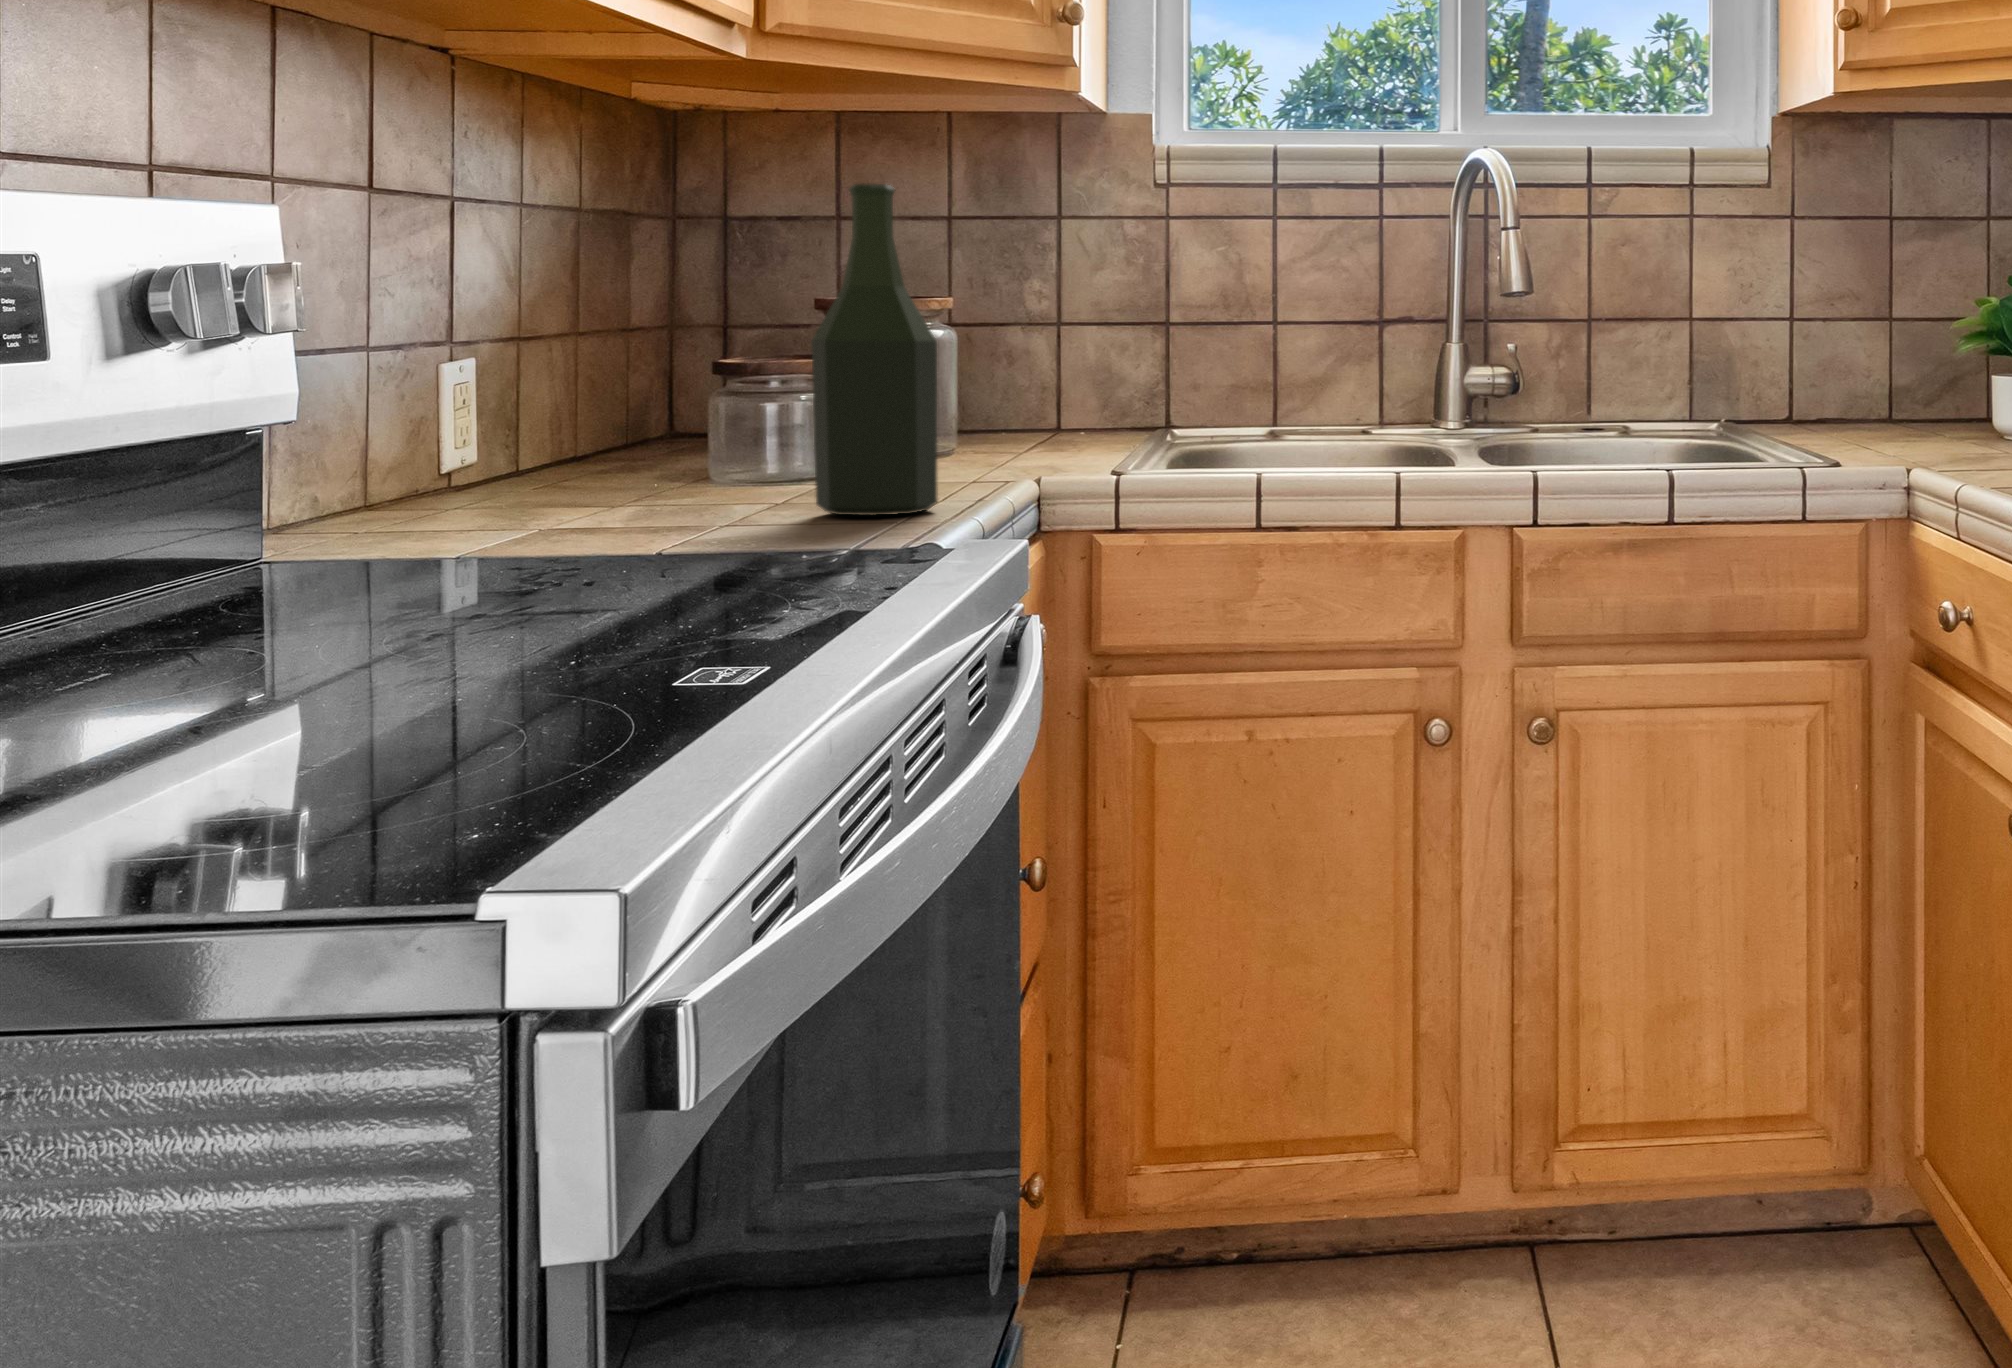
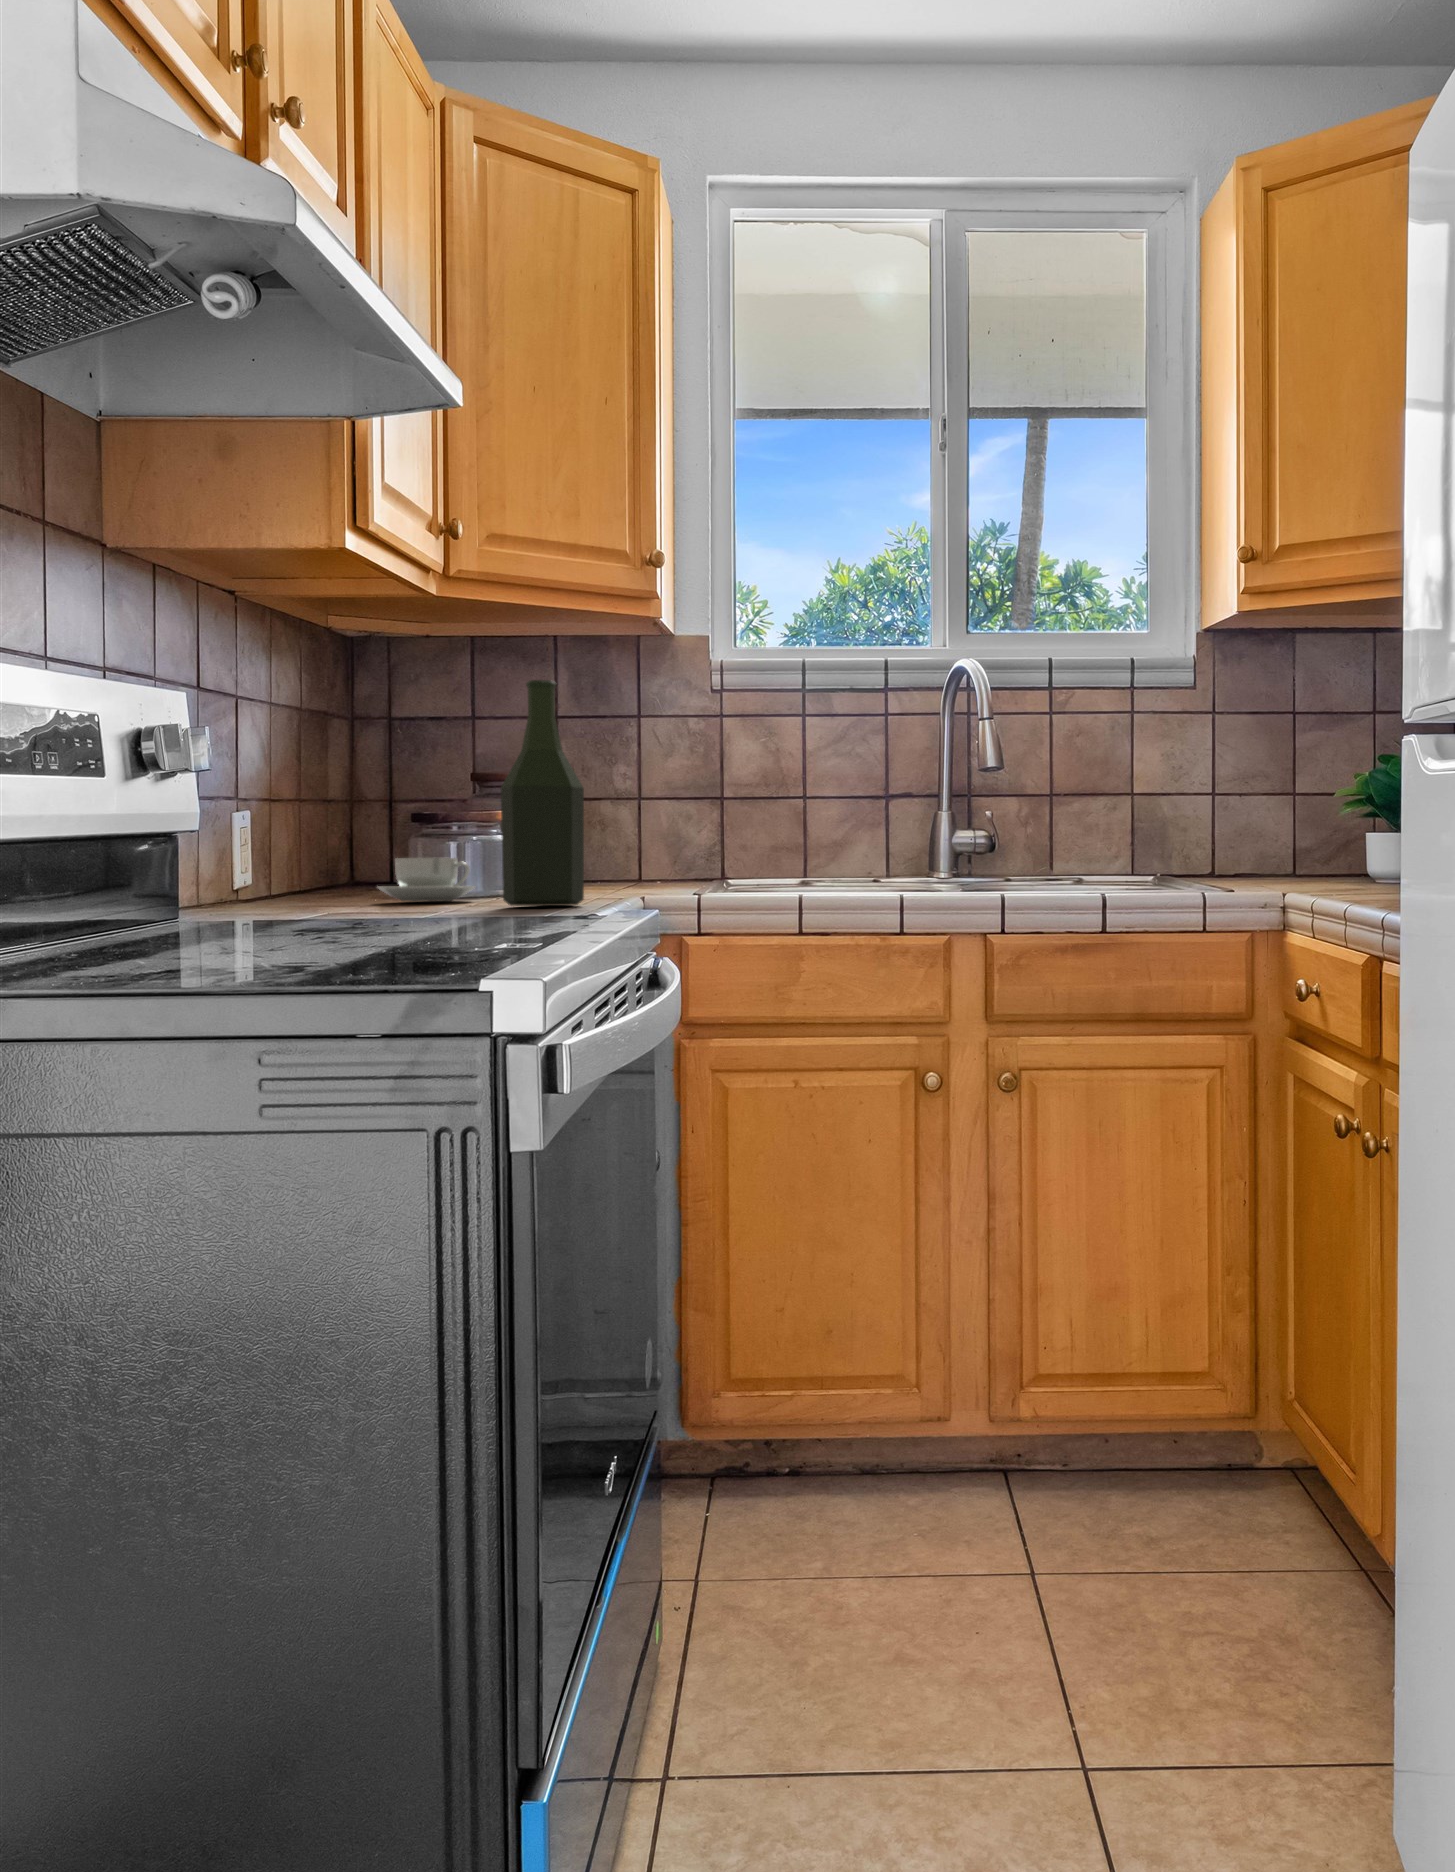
coffee cup: none [649,429,797,494] -> present [378,858,475,901]

